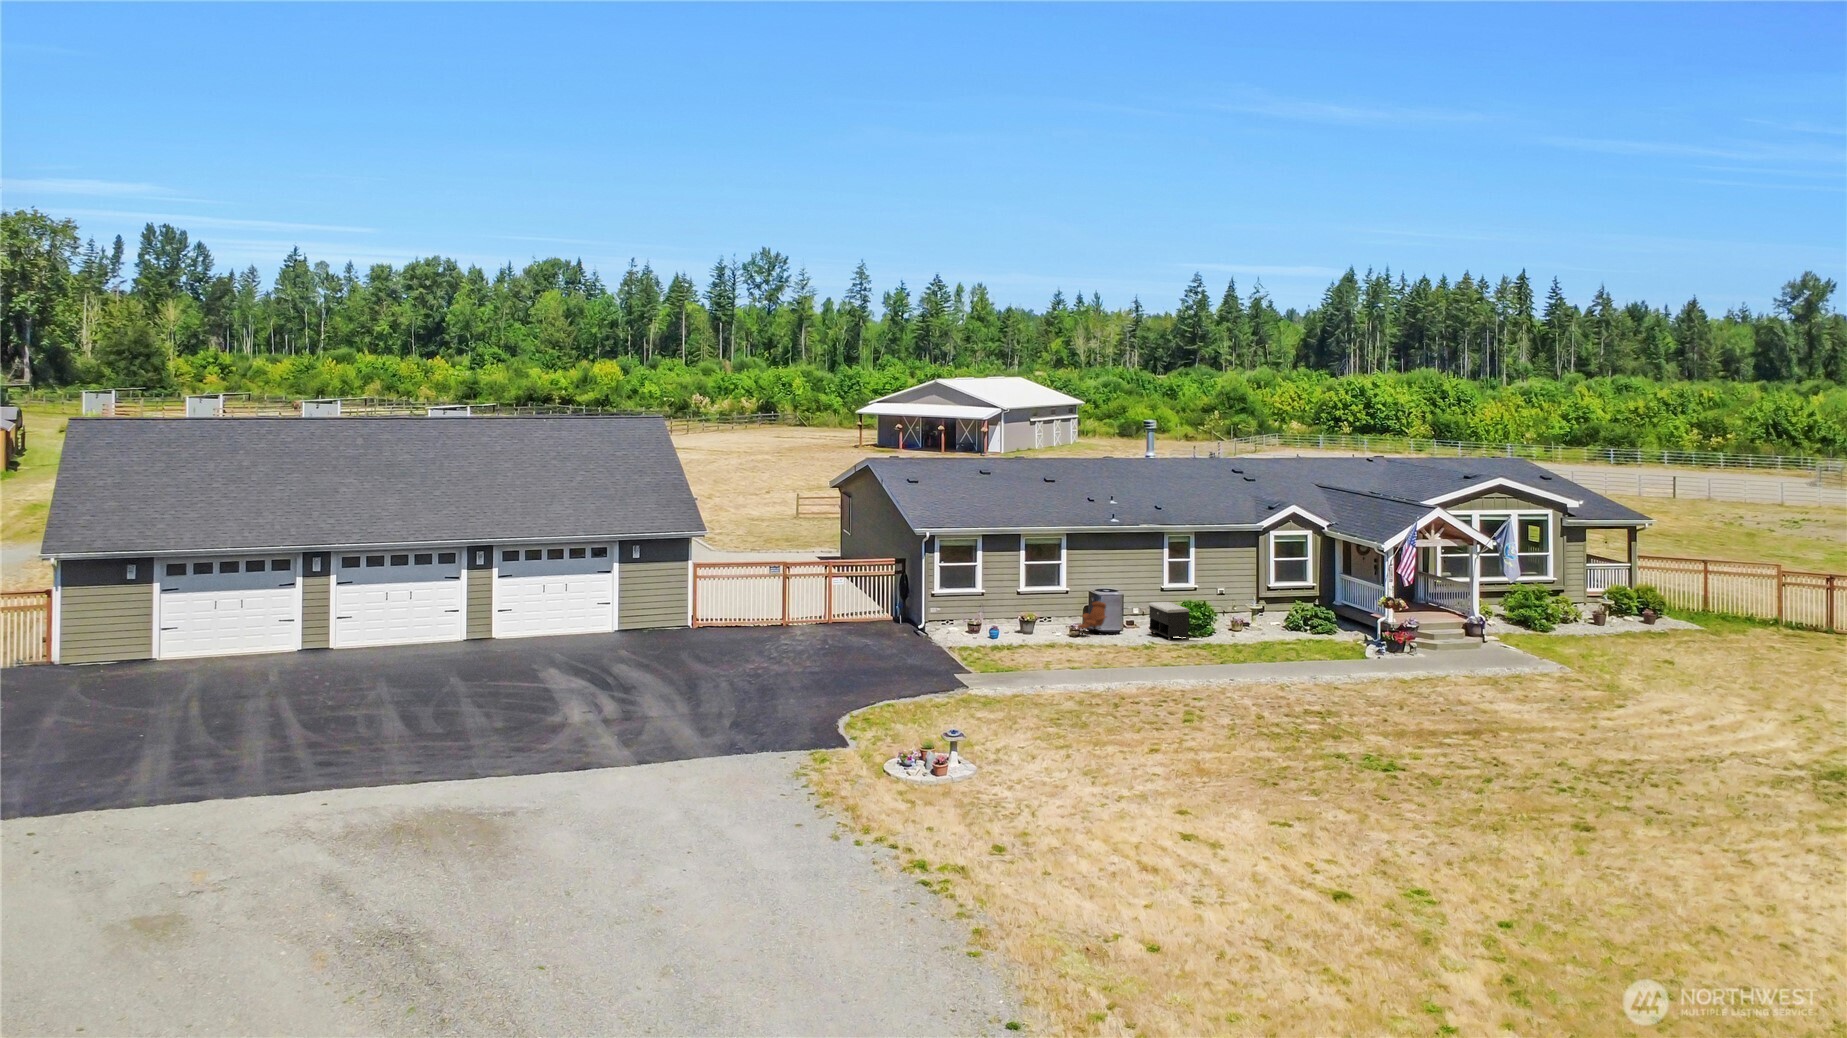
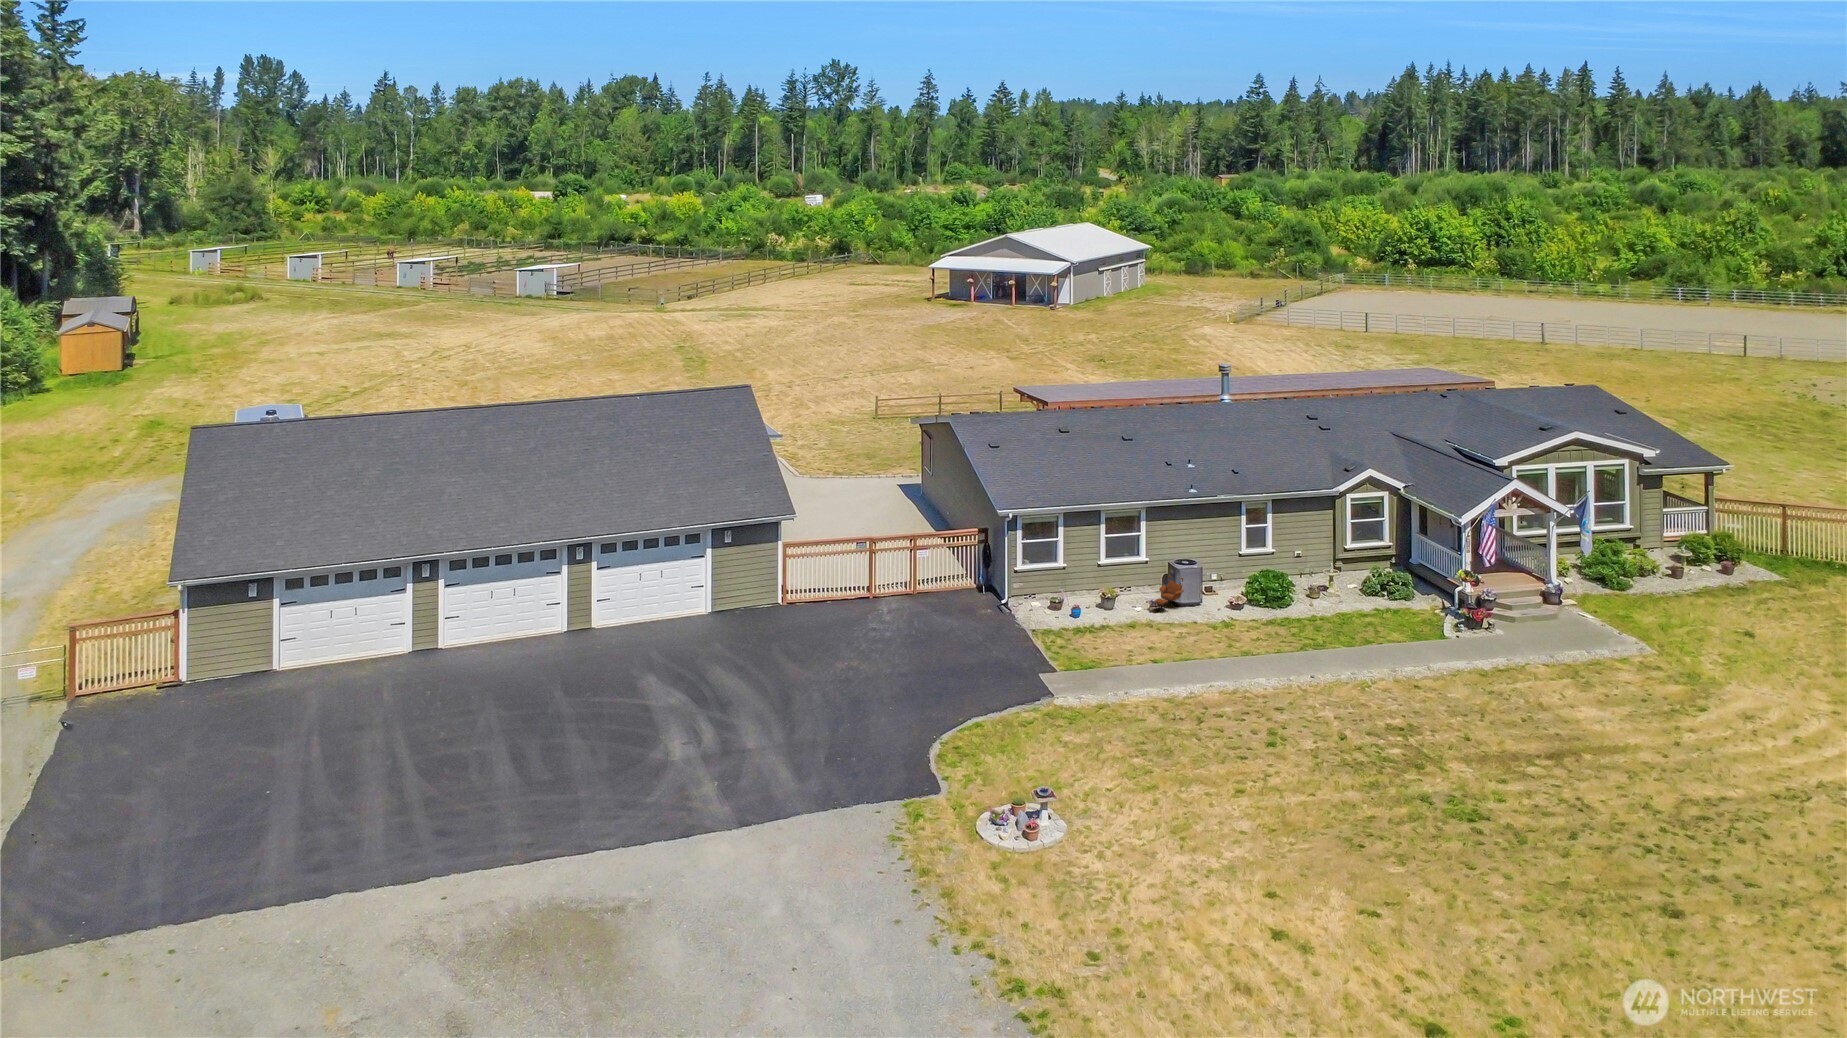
storage bench: present [1149,602,1189,639] -> none [1225,573,1266,614]

